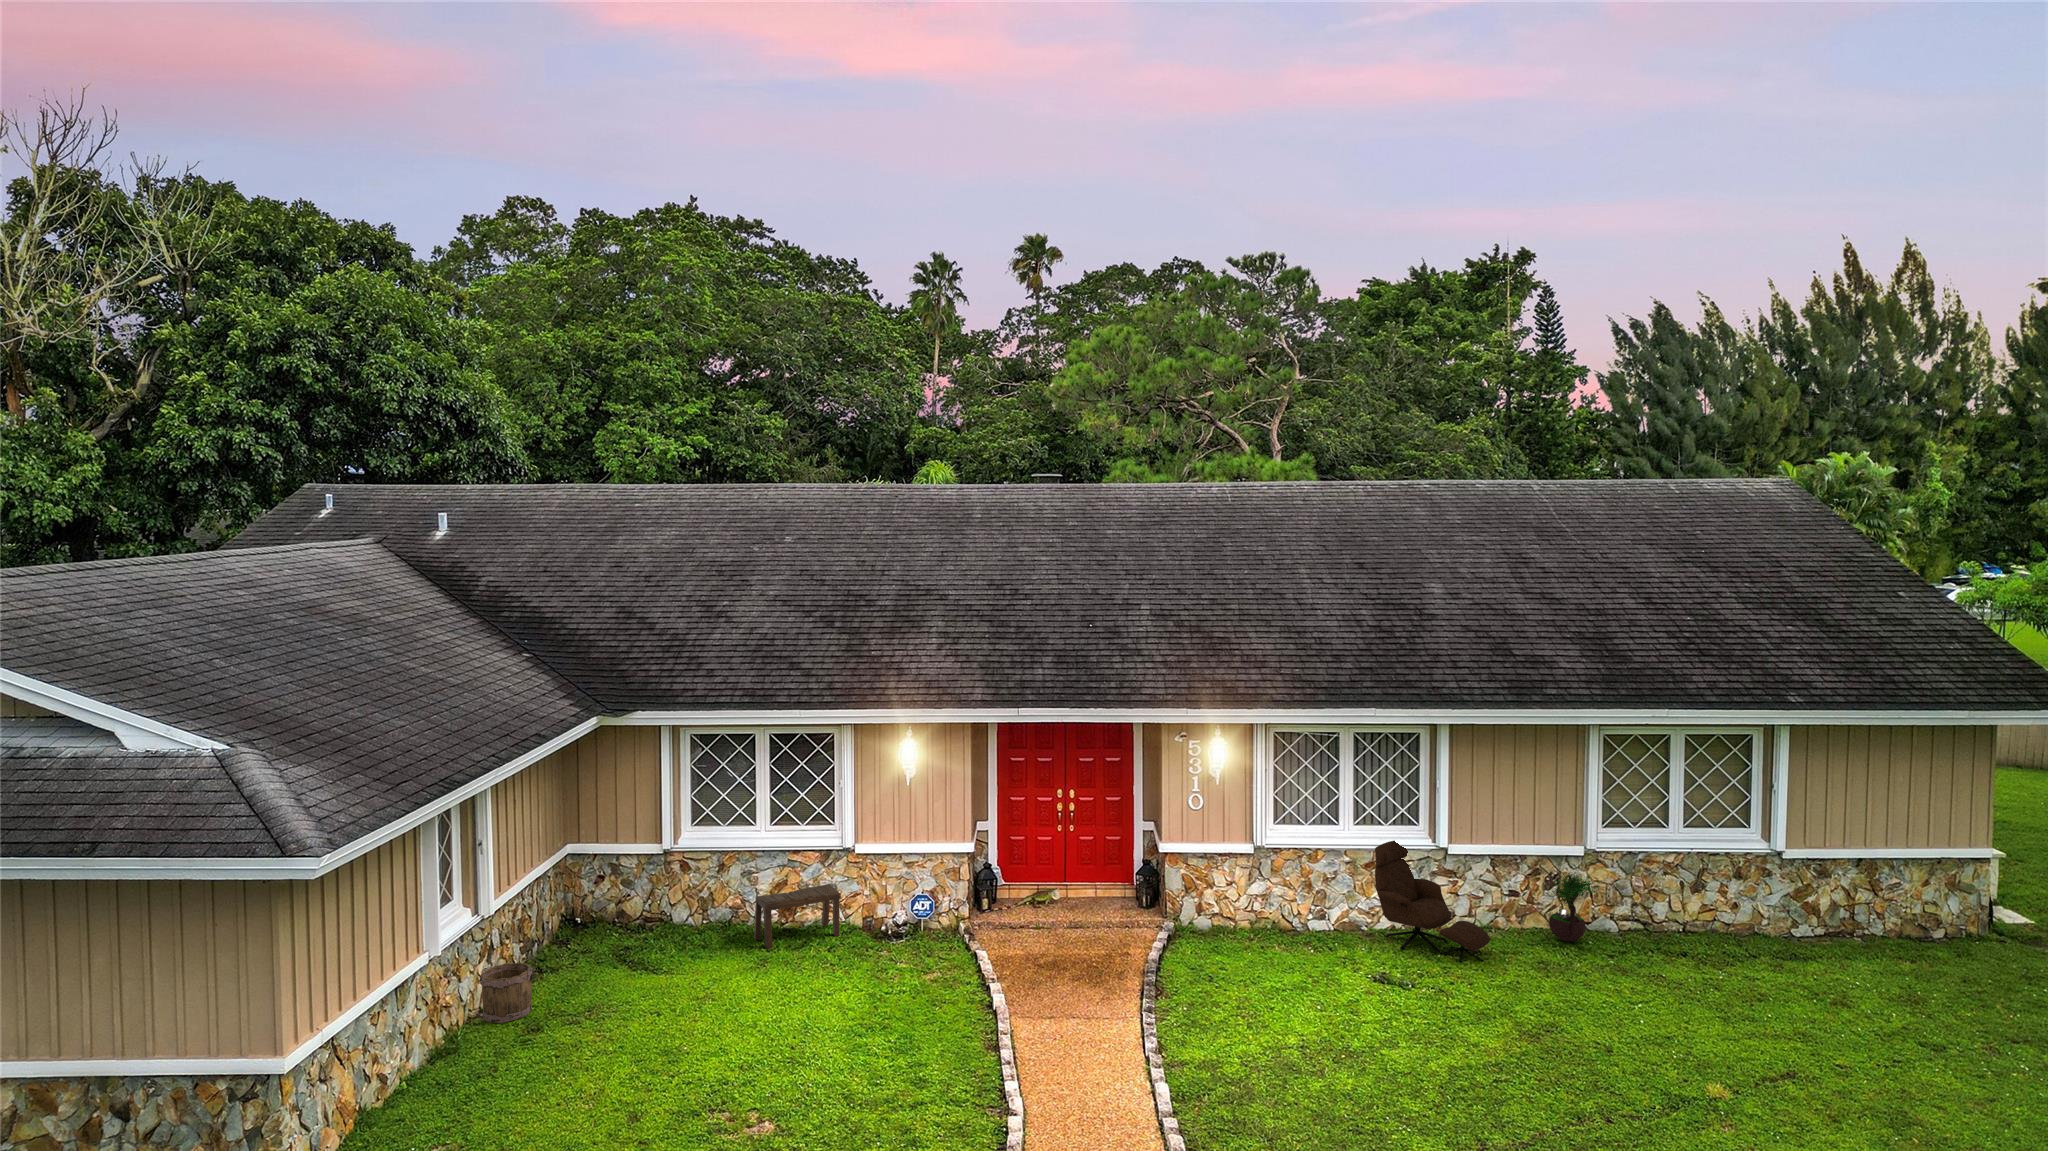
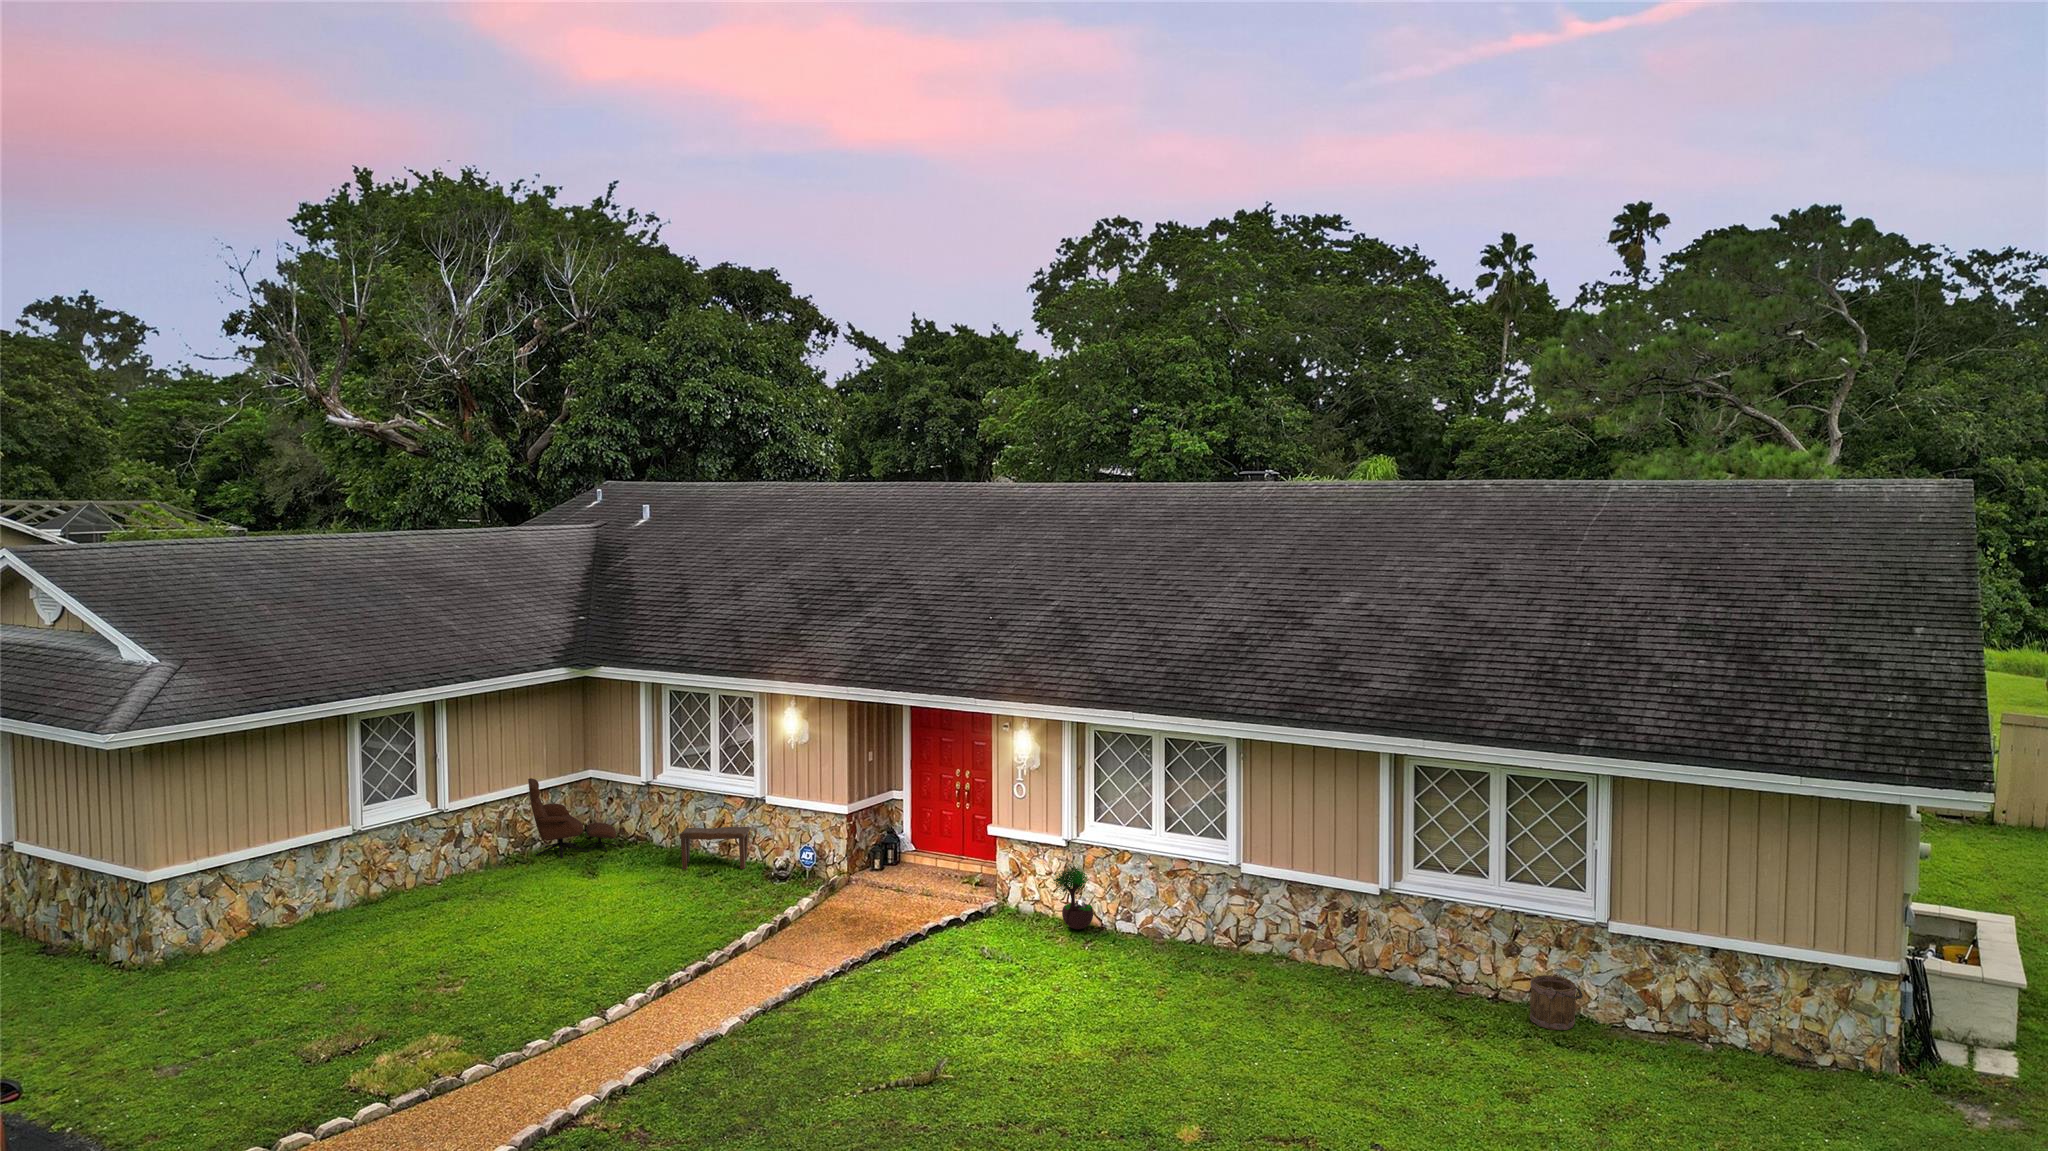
lounge chair: present [1375,841,1490,963] -> present [528,778,616,858]
potted tree: present [1549,873,1593,941] -> present [1052,864,1093,929]
bucket: present [479,963,533,1023] -> present [1530,973,1583,1030]

